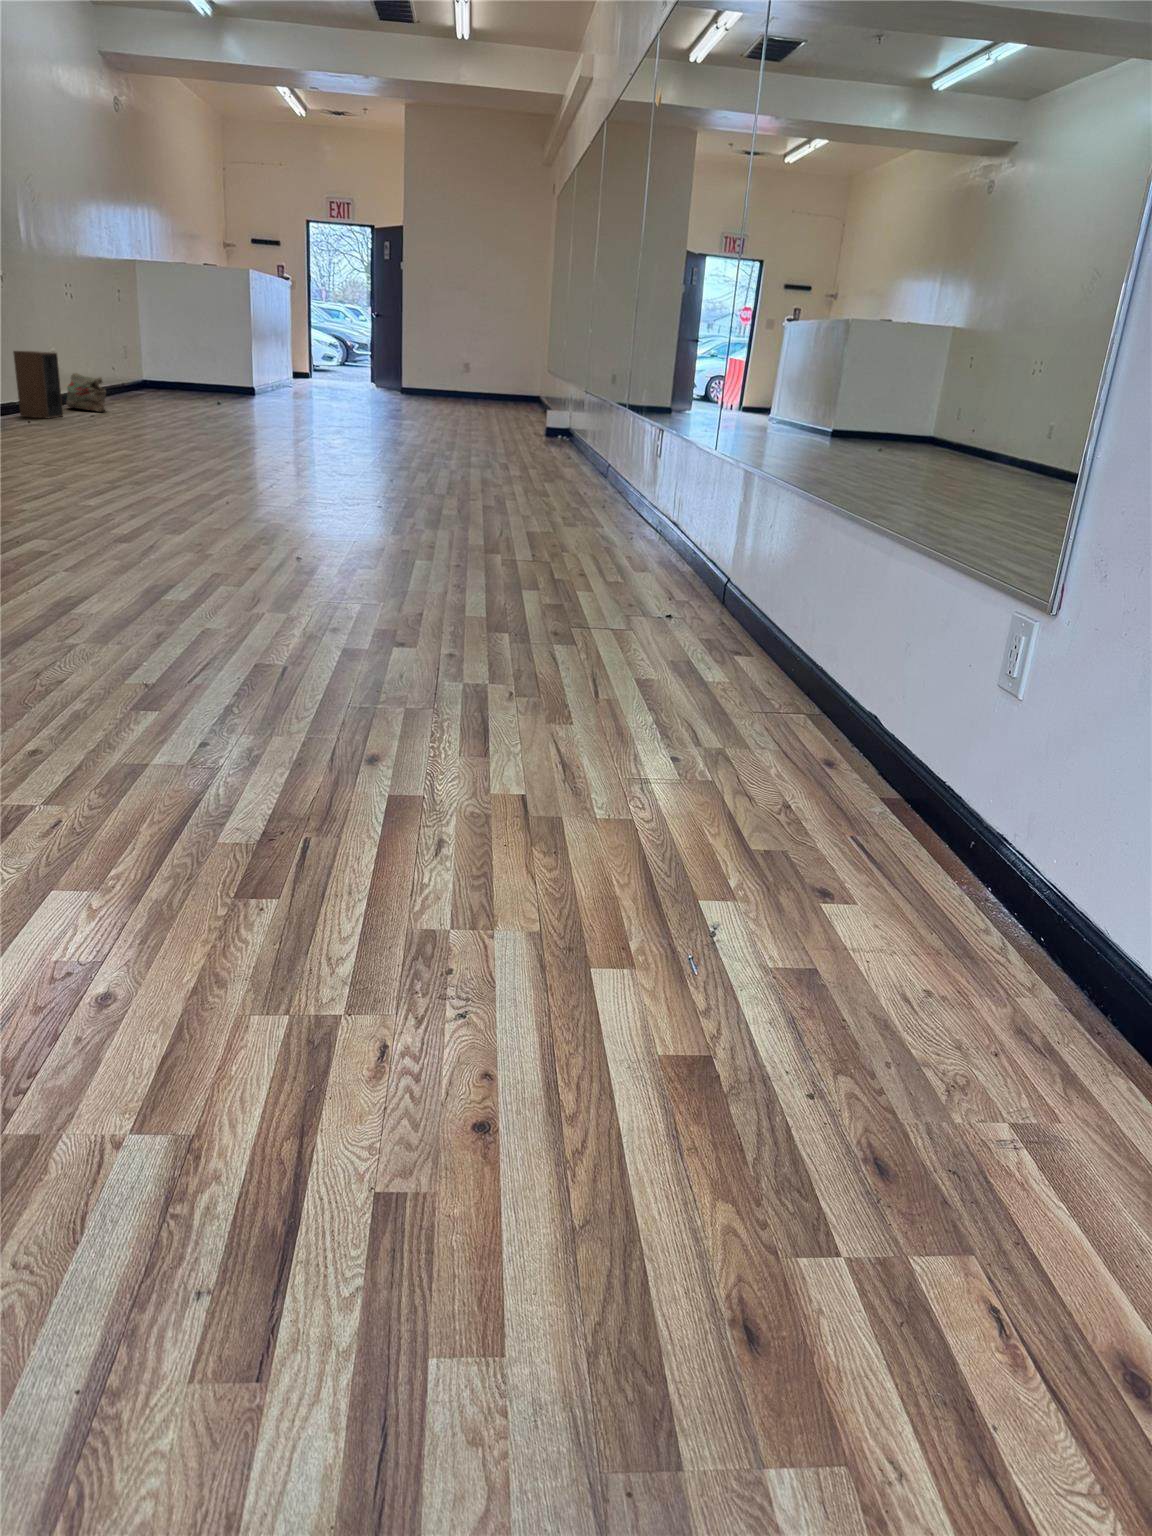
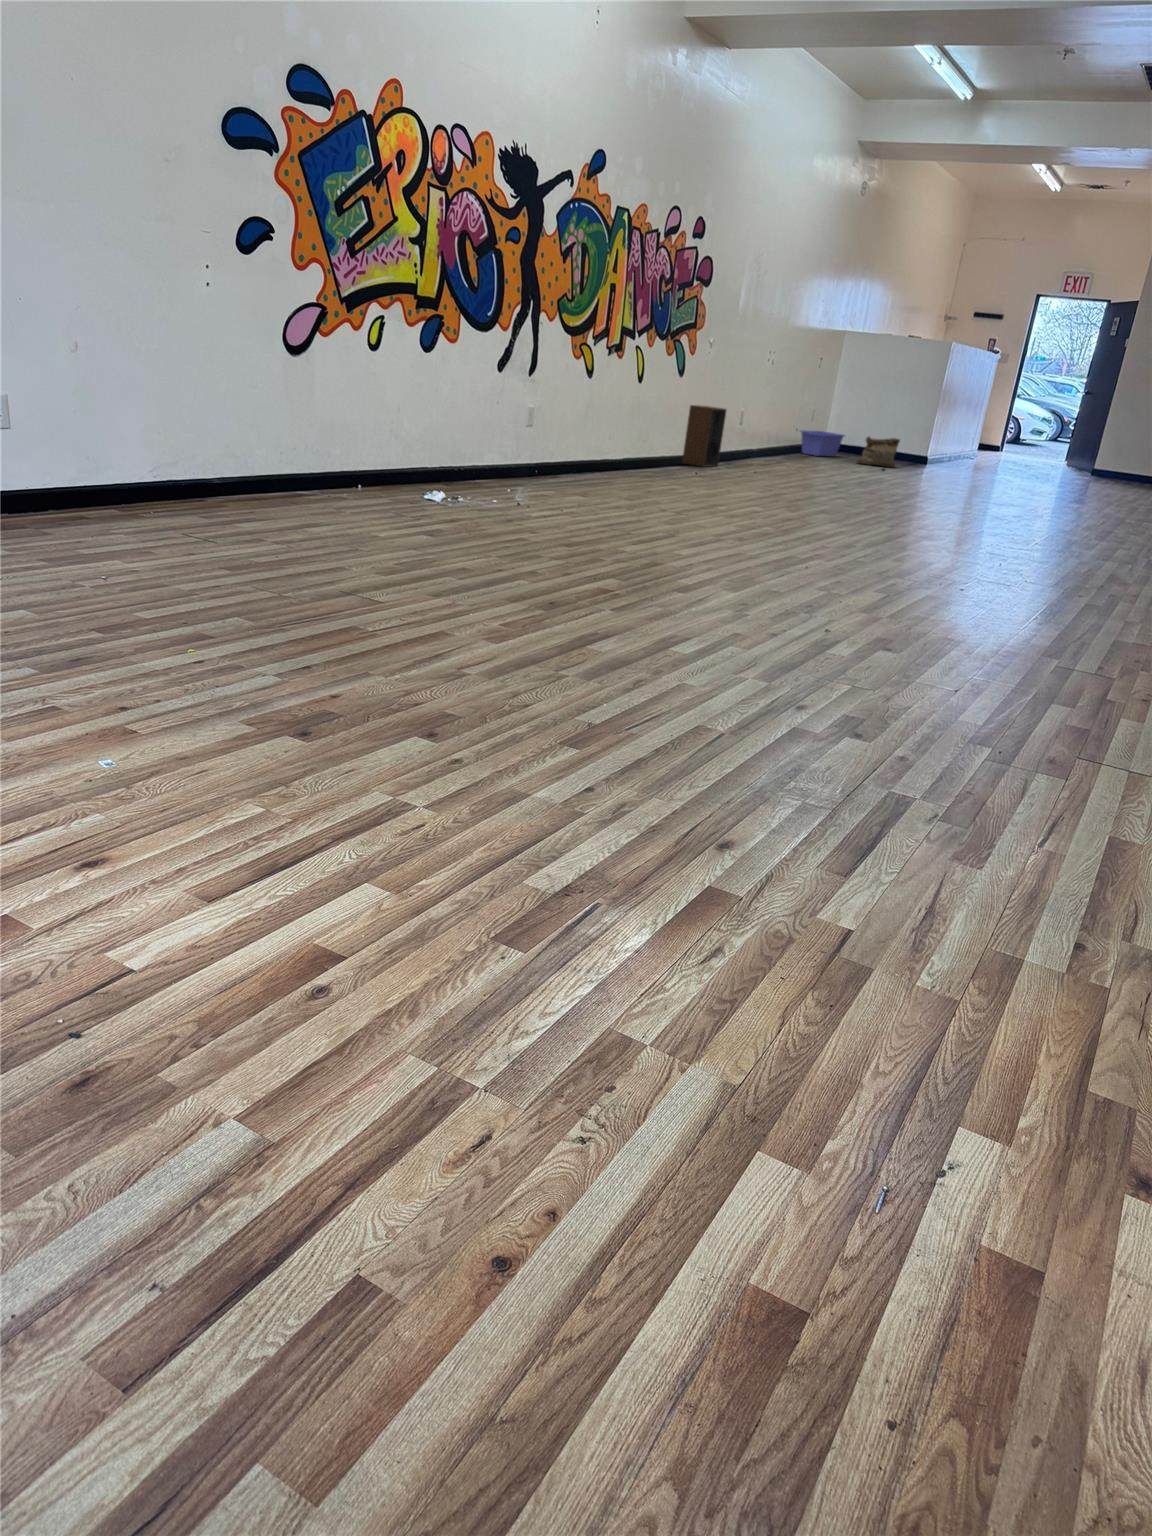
bag: present [66,373,106,412] -> present [857,437,900,467]
storage bin: none [132,373,182,399] -> present [800,430,845,456]

